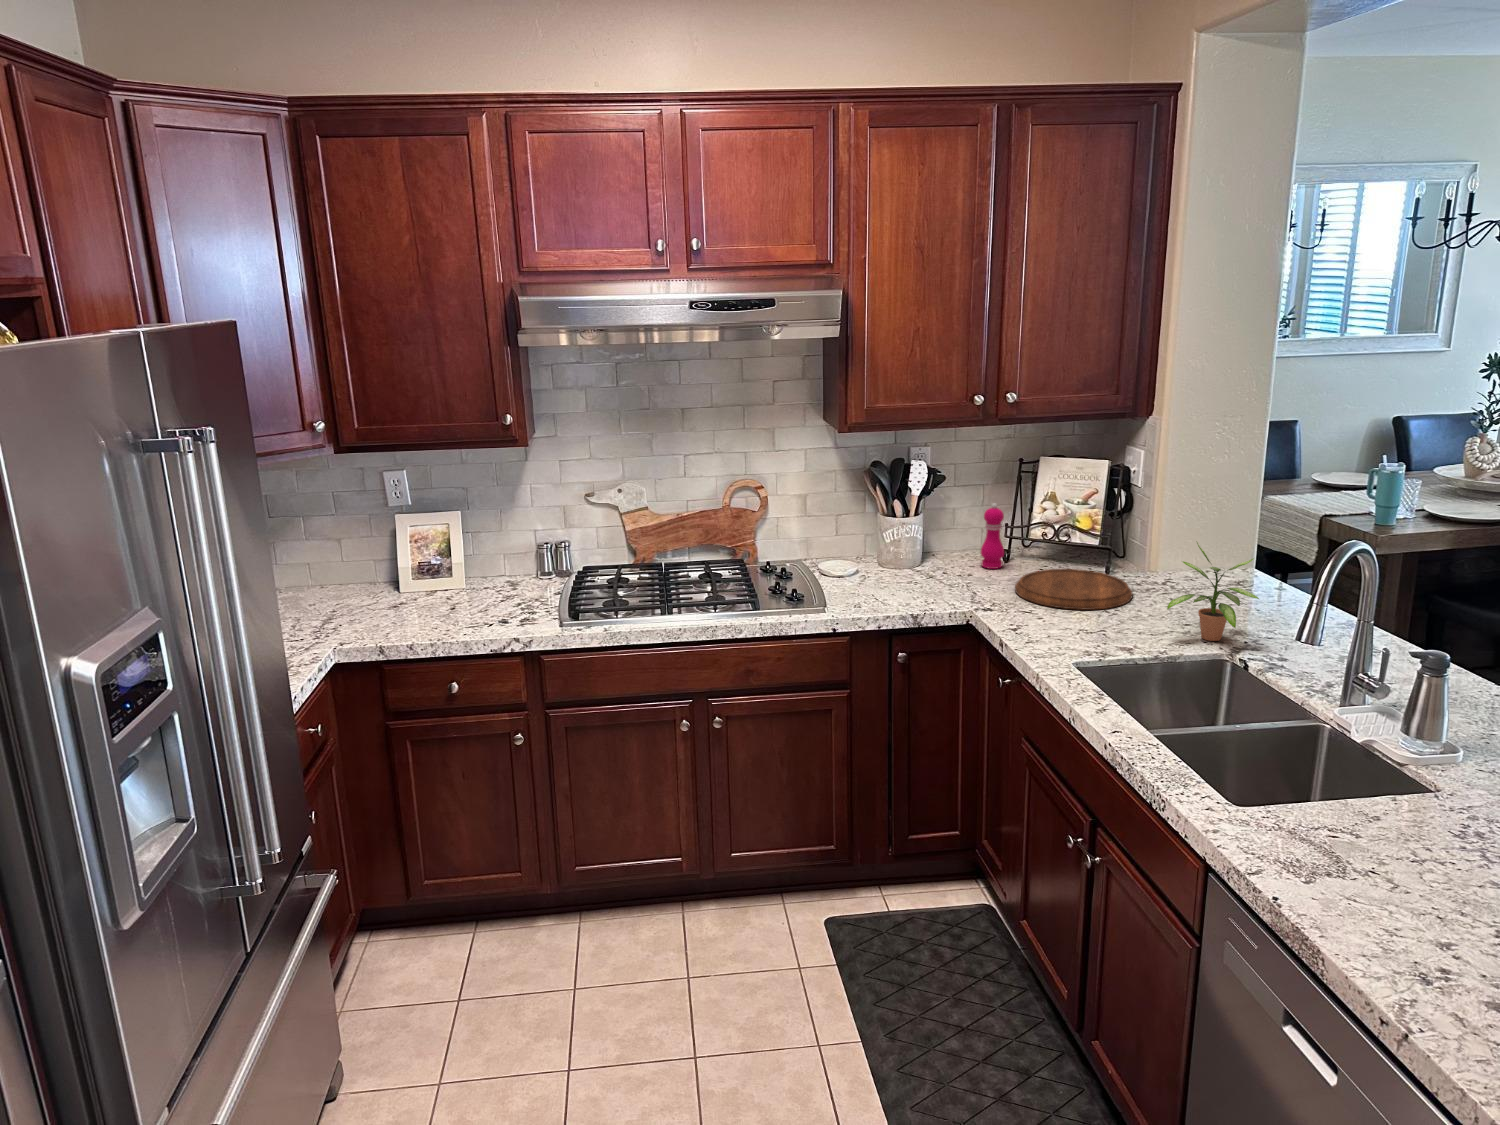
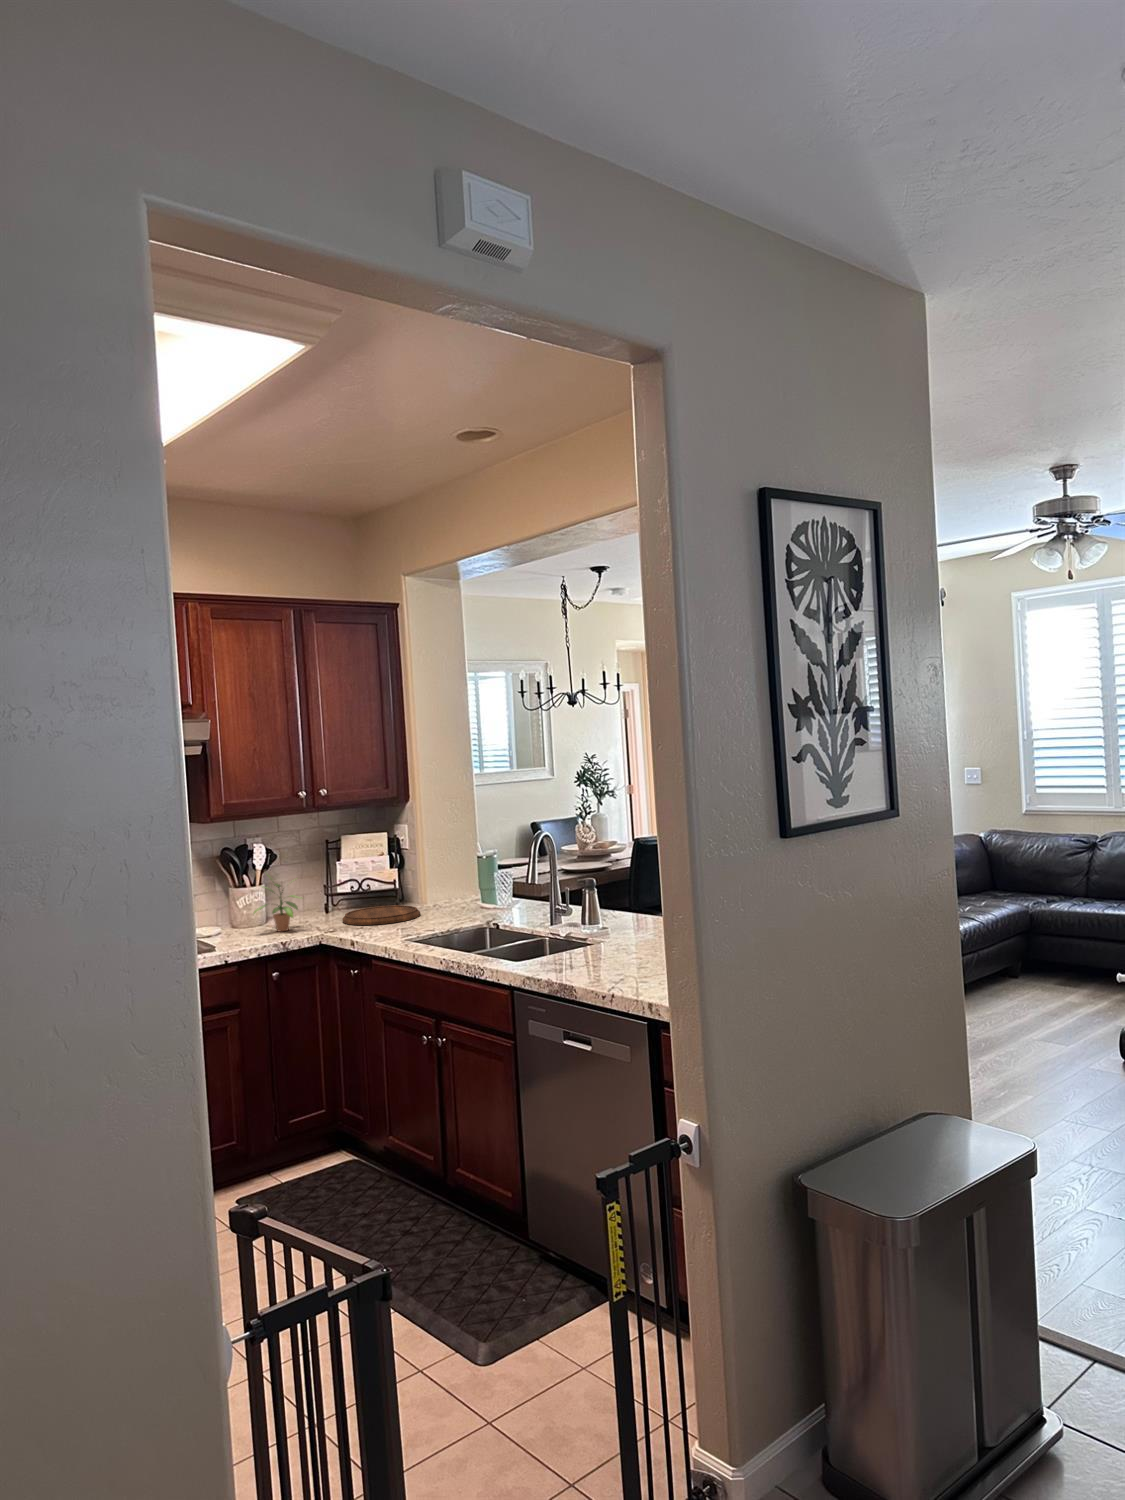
pepper mill: present [980,503,1004,569] -> none [309,870,326,917]
potted plant: present [1167,542,1259,641] -> present [254,884,299,931]

